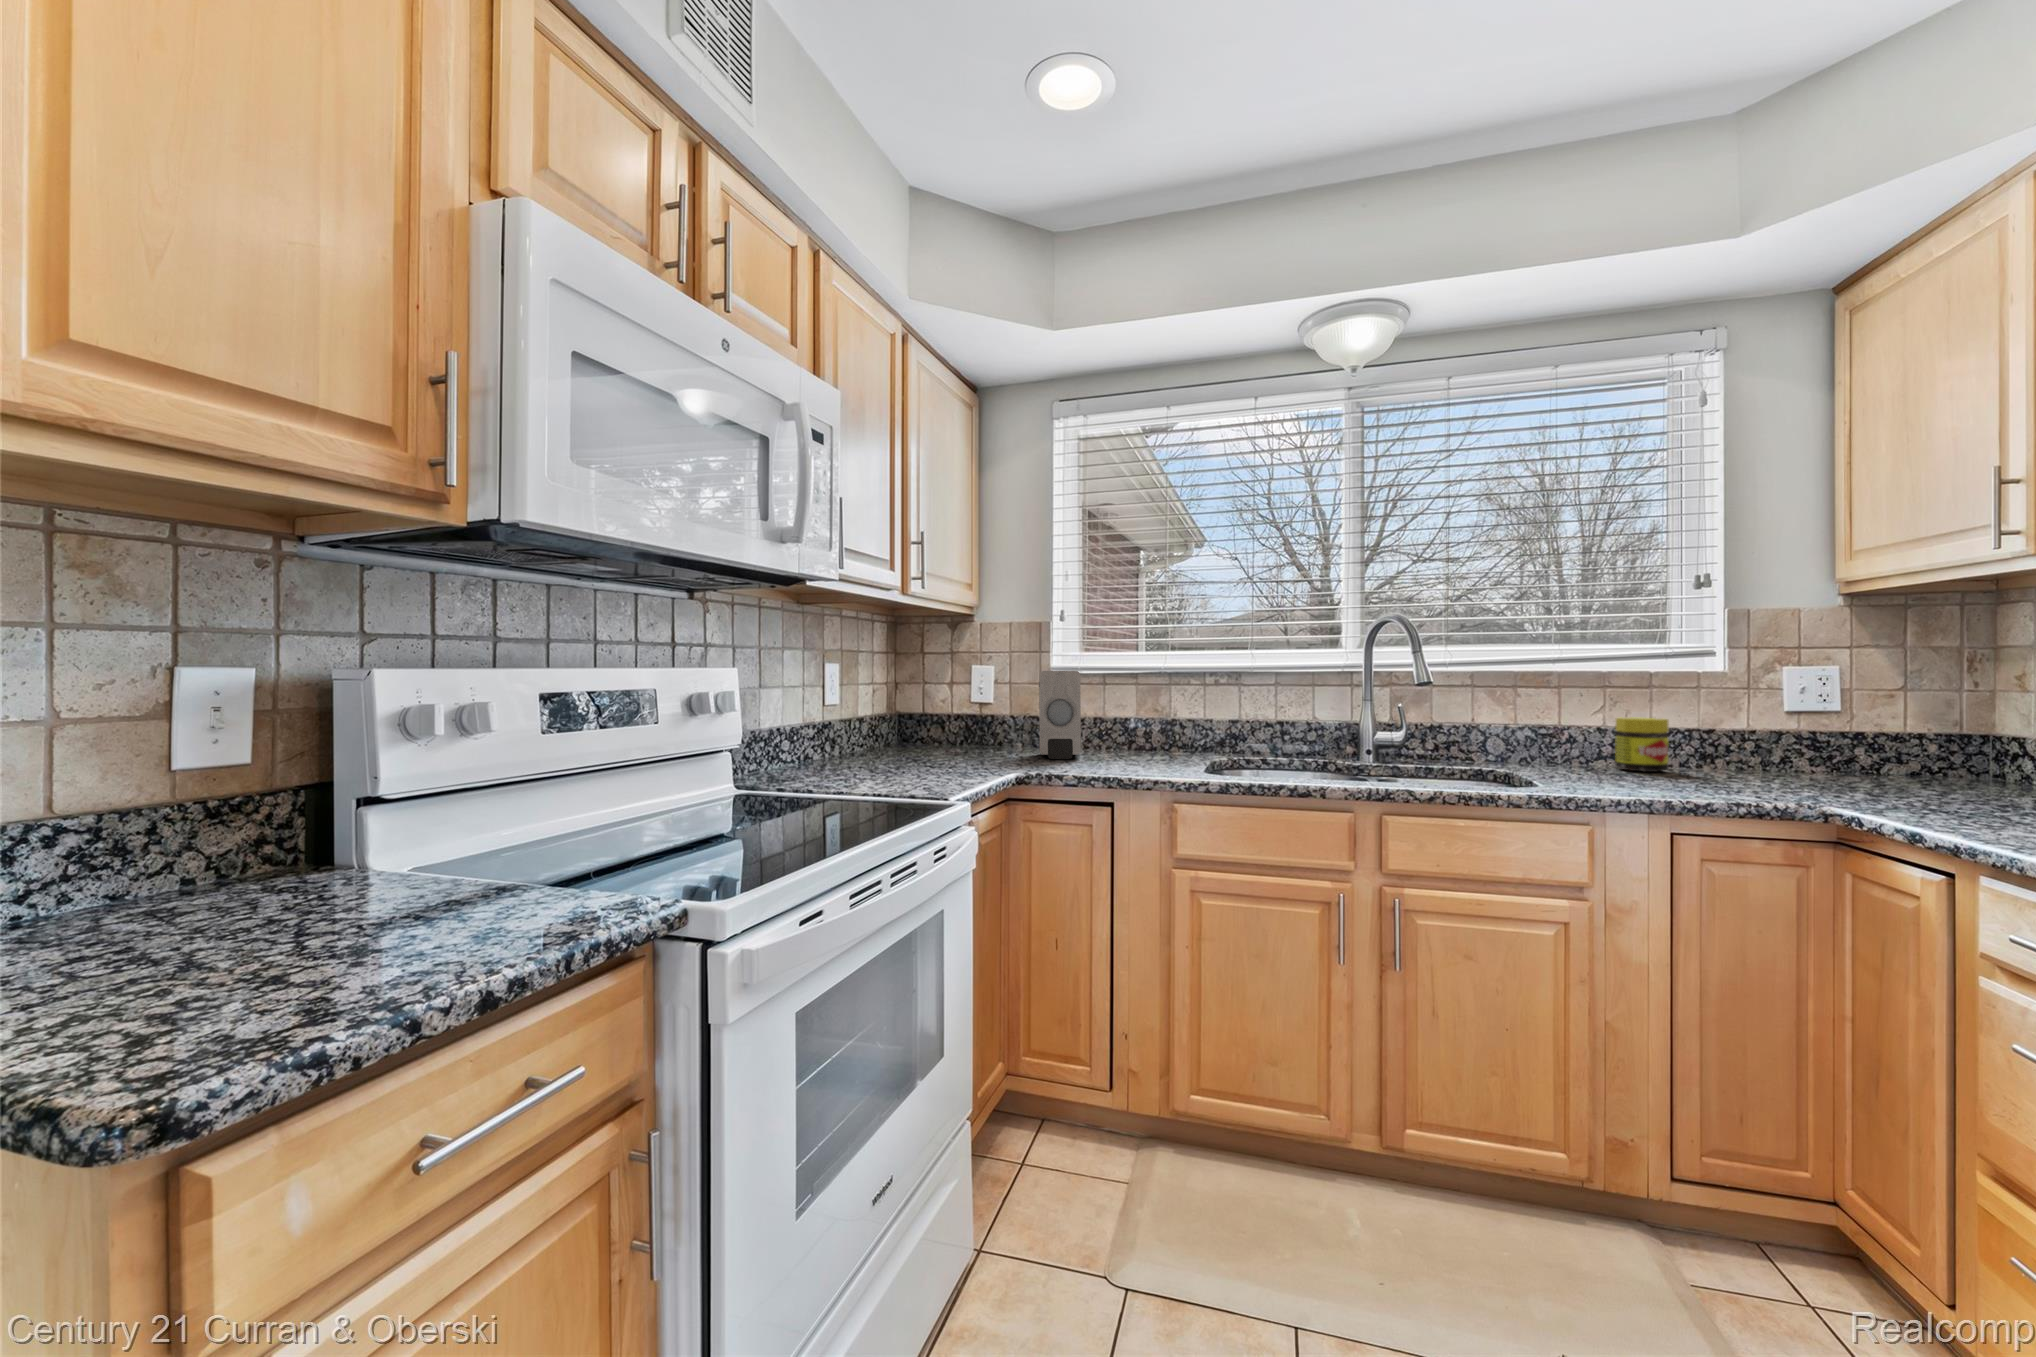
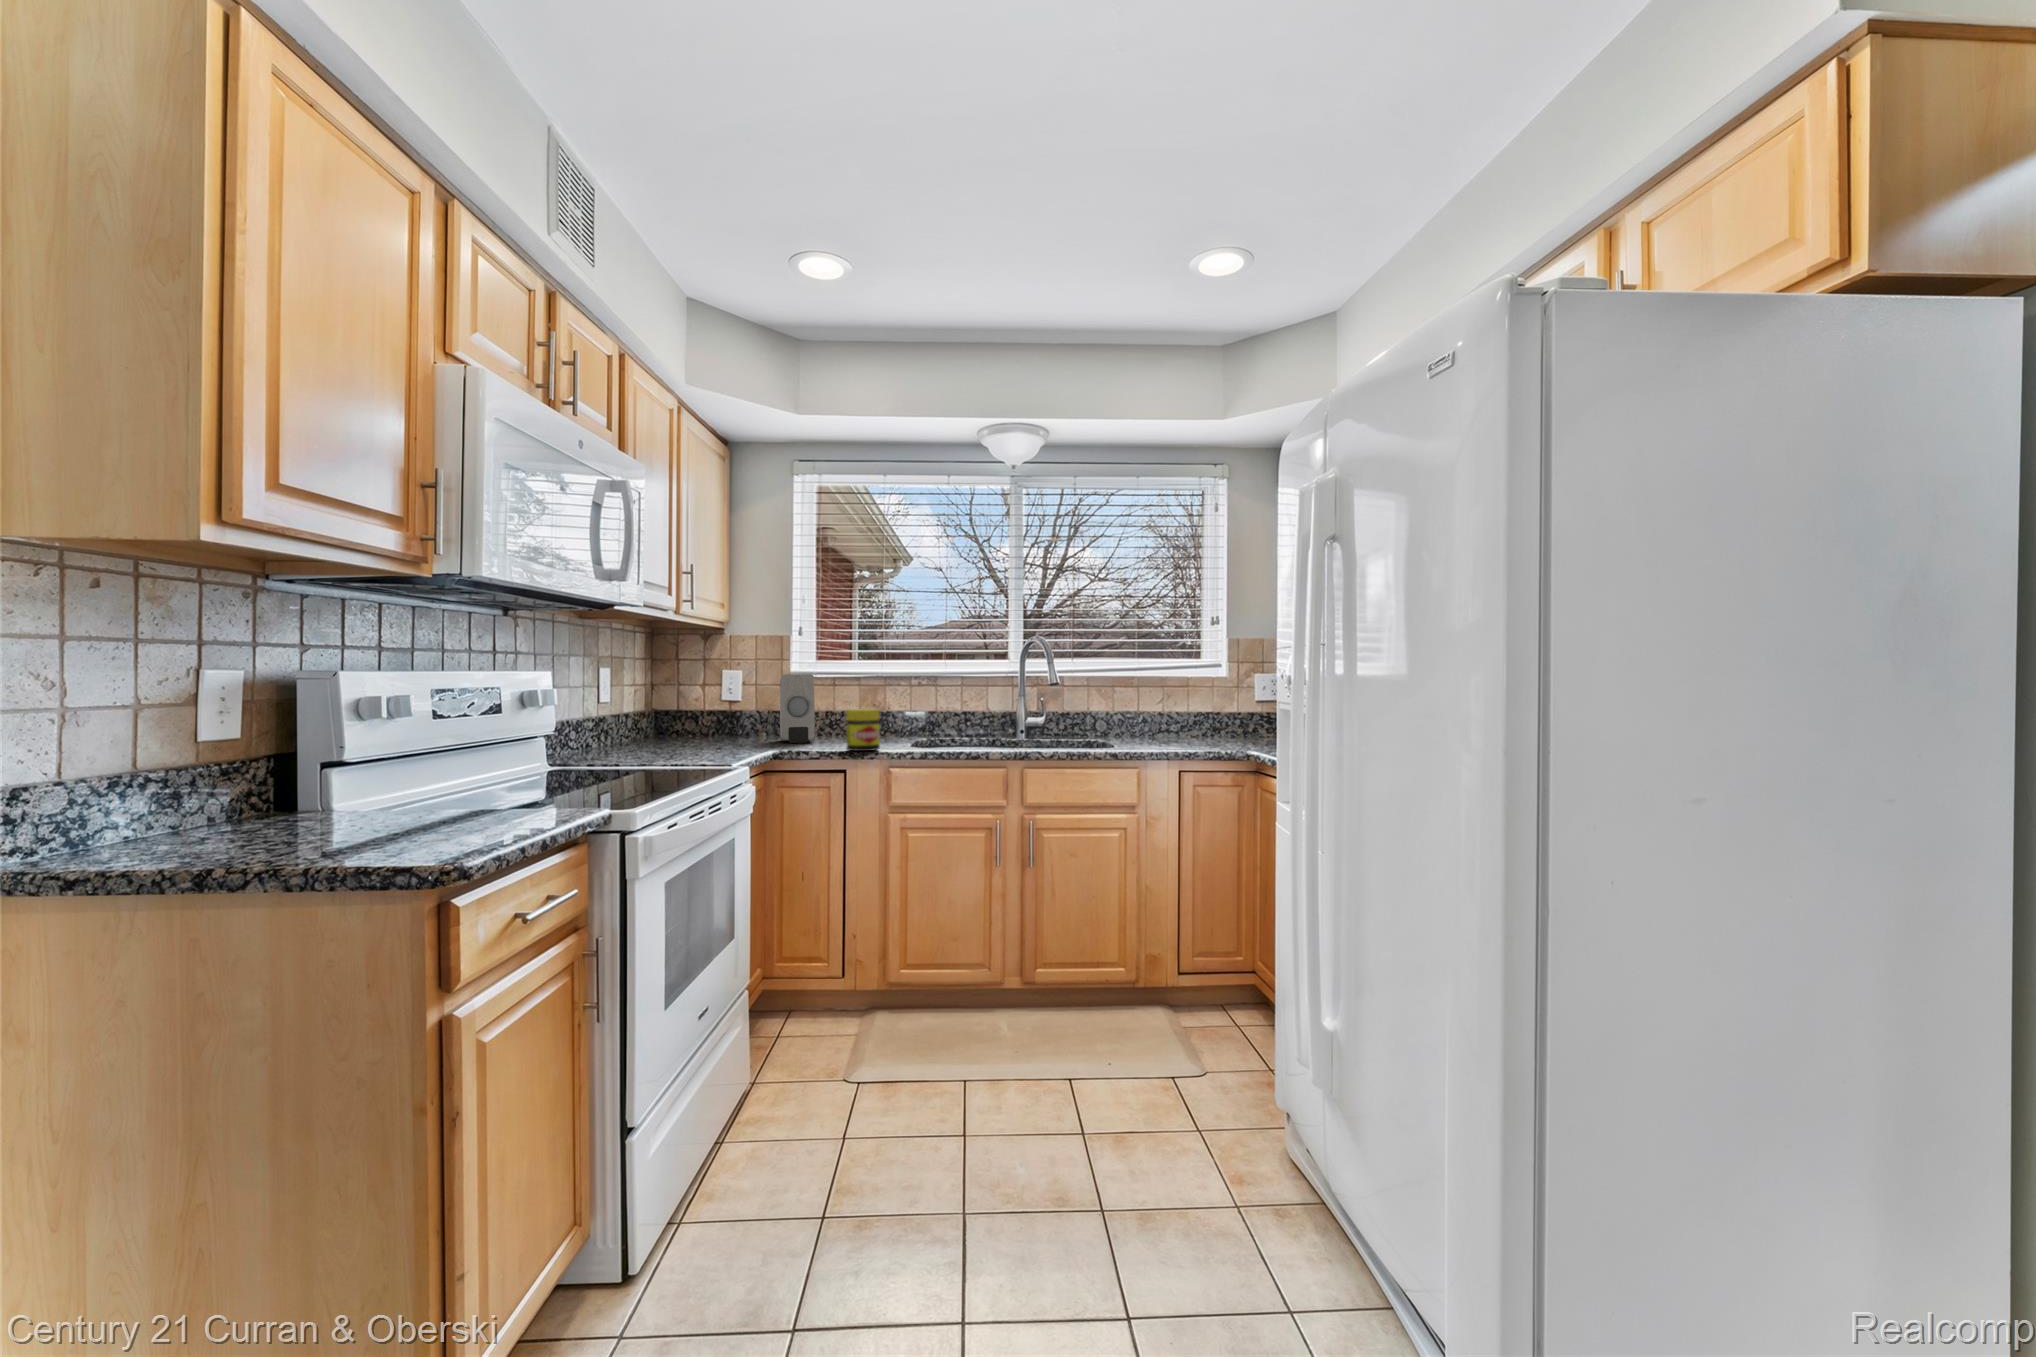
jar: present [1615,717,1668,772] -> present [846,709,880,751]

